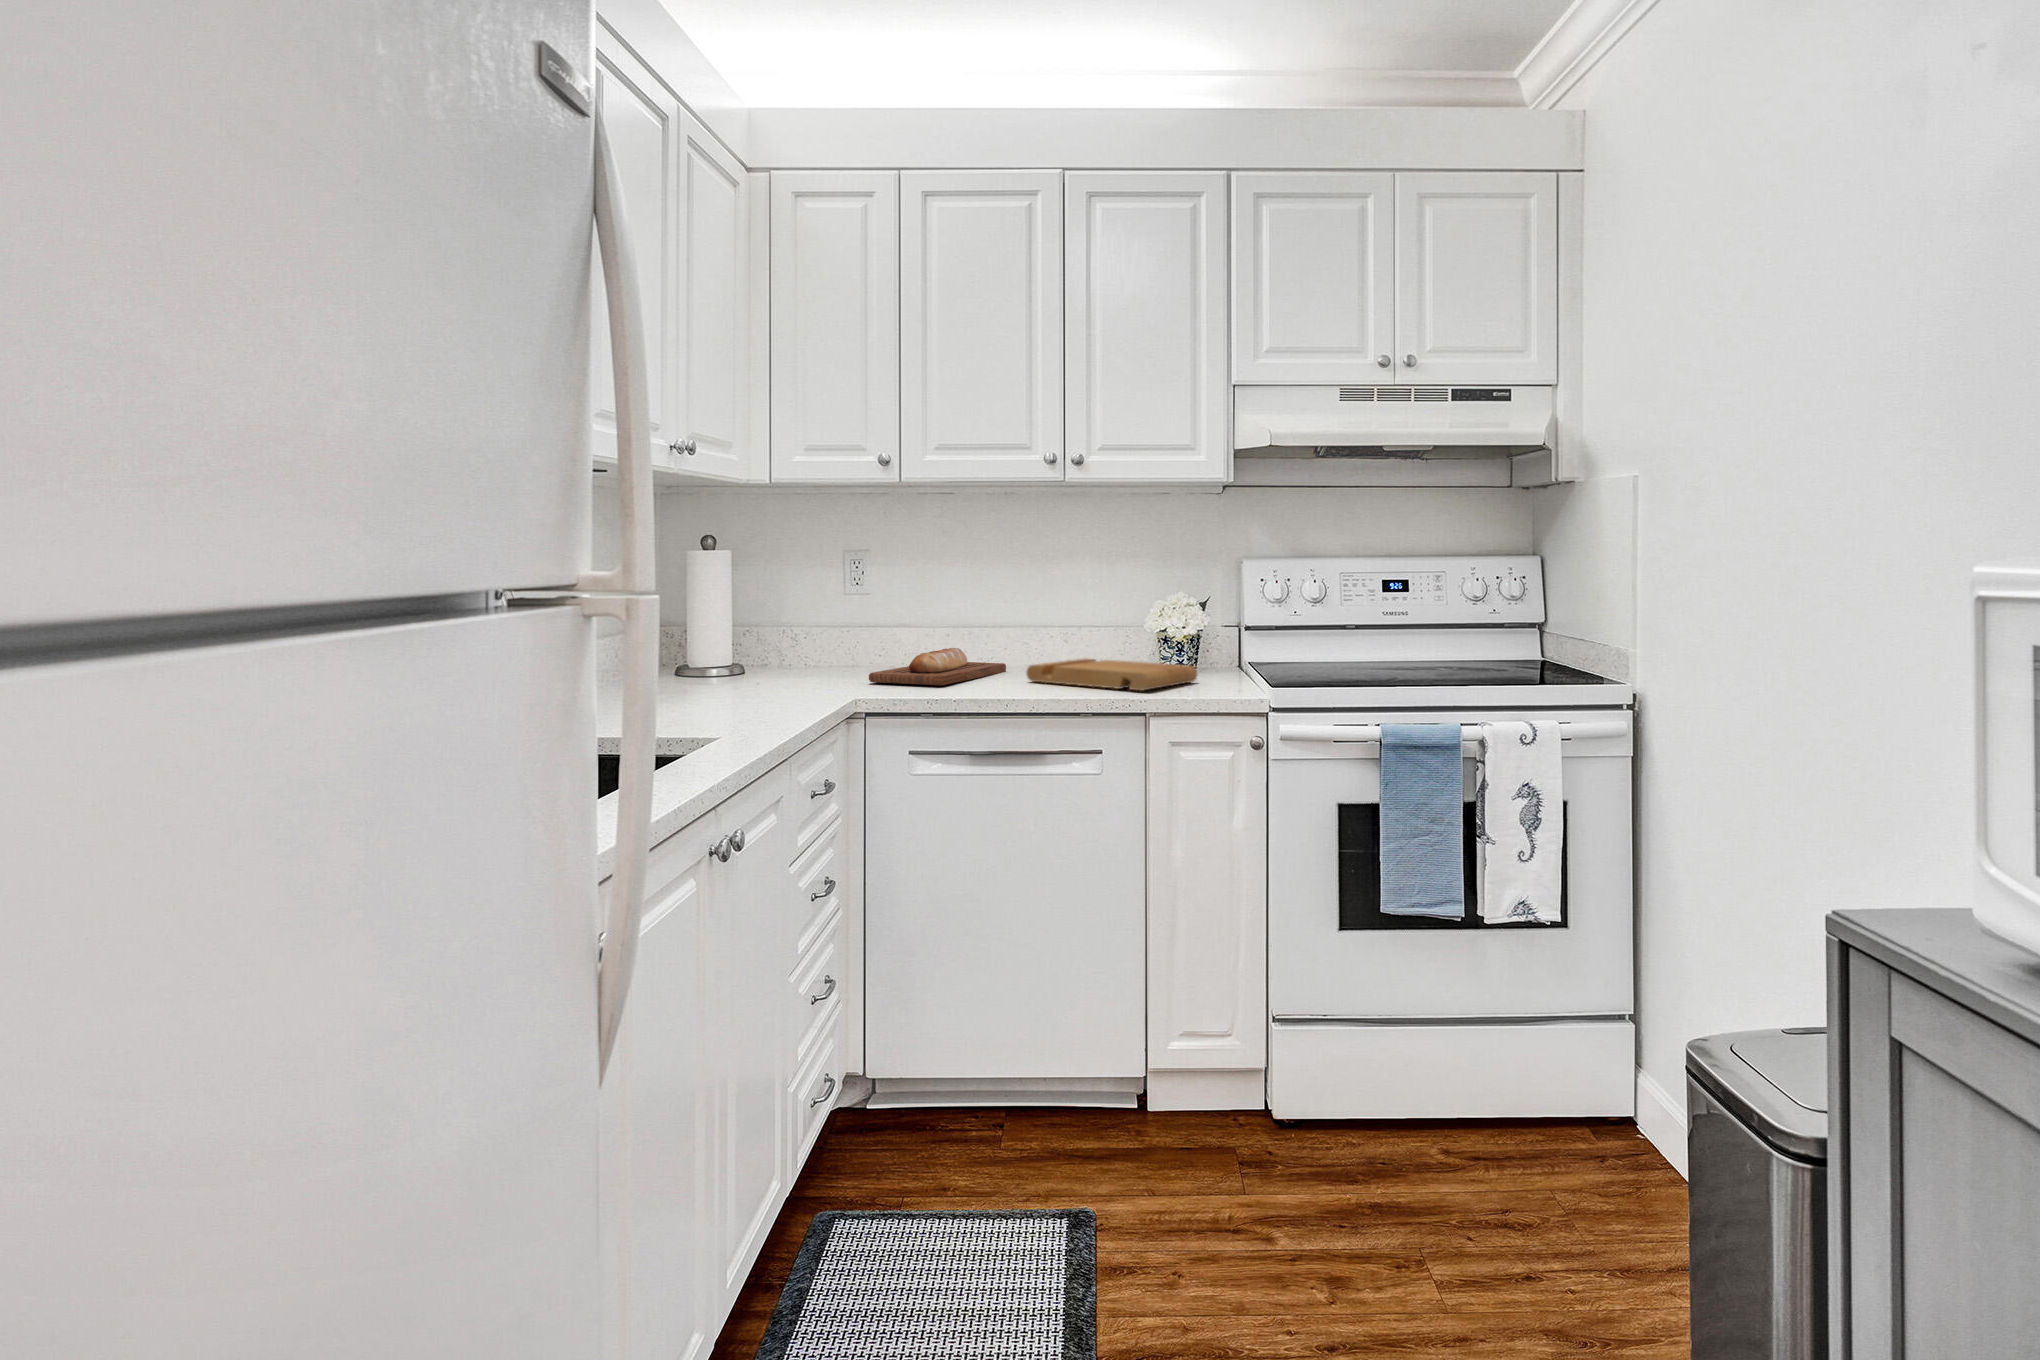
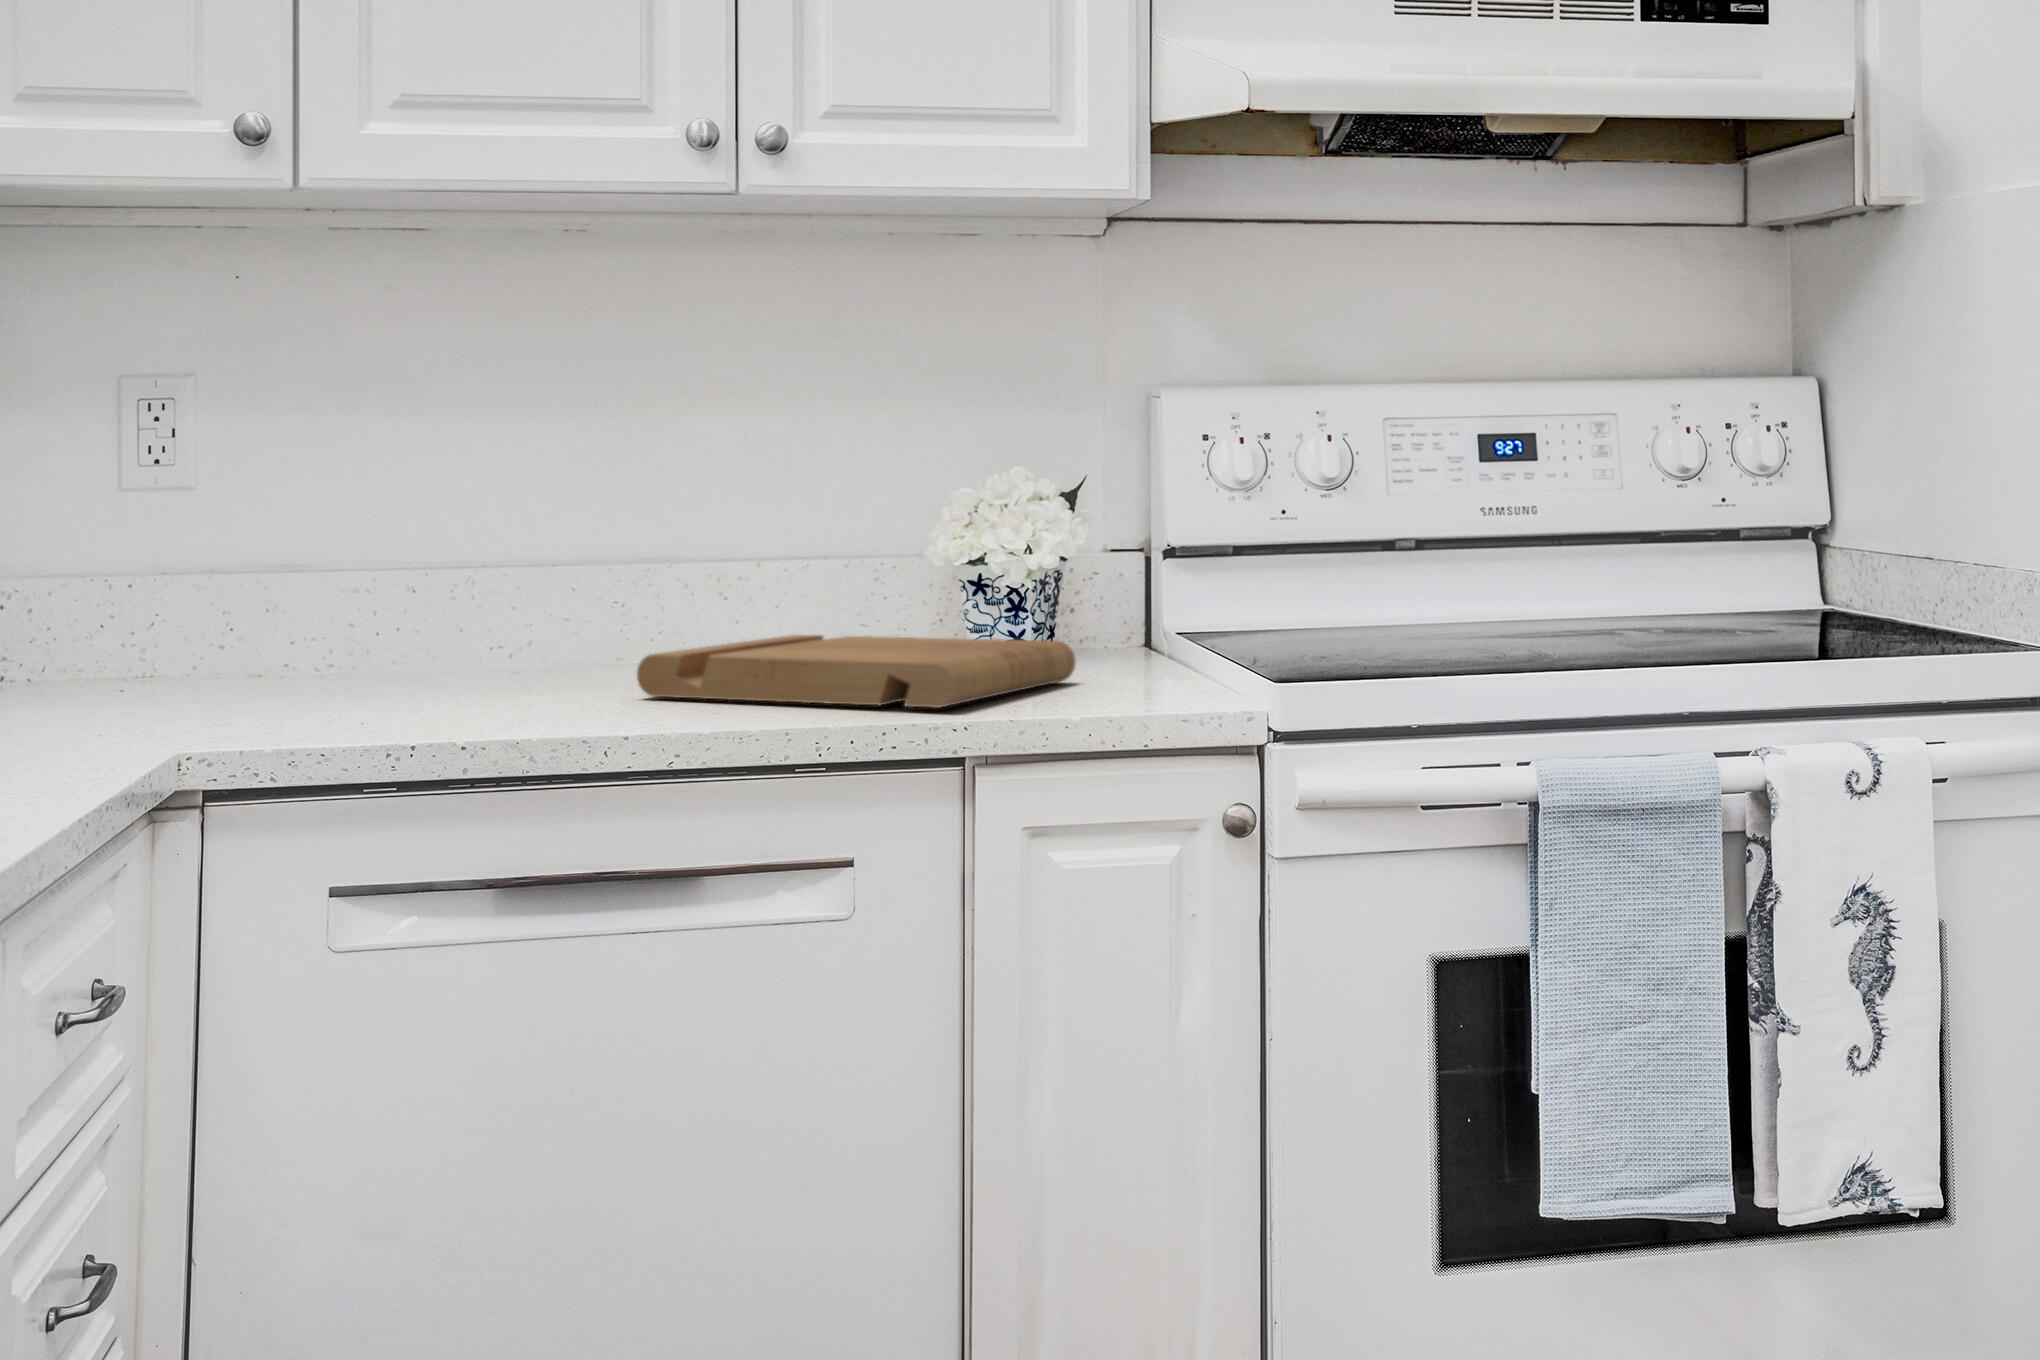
bread loaf: present [869,648,1006,685] -> none [188,620,593,717]

